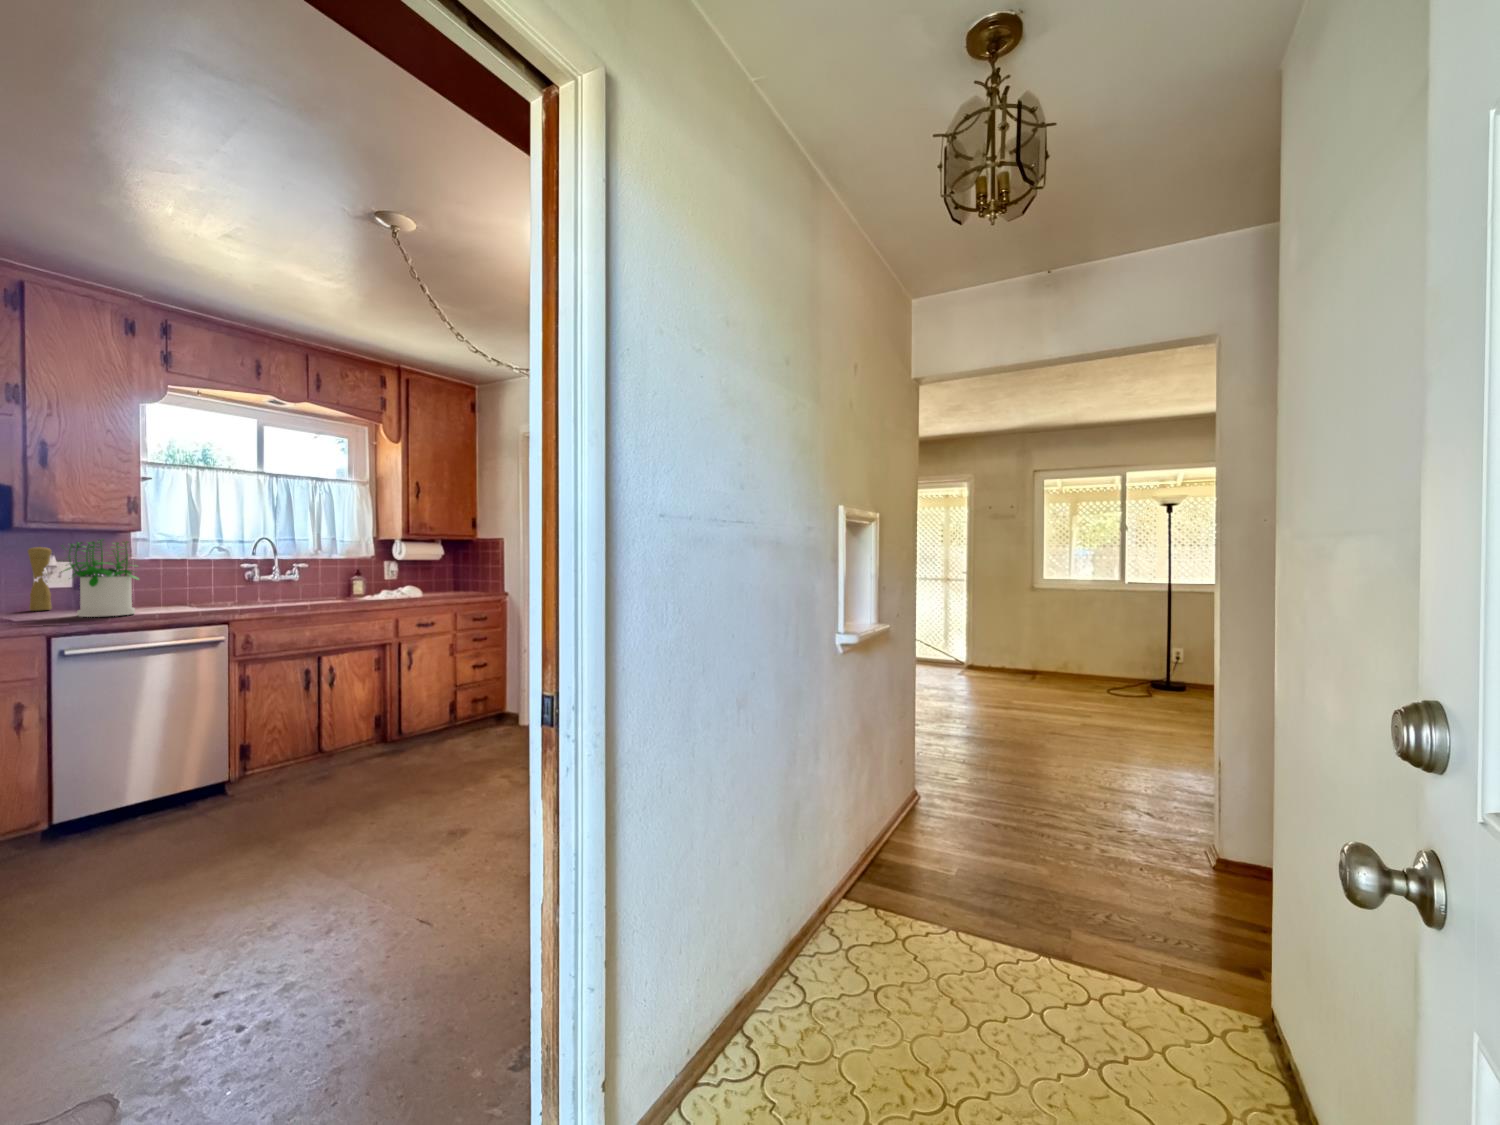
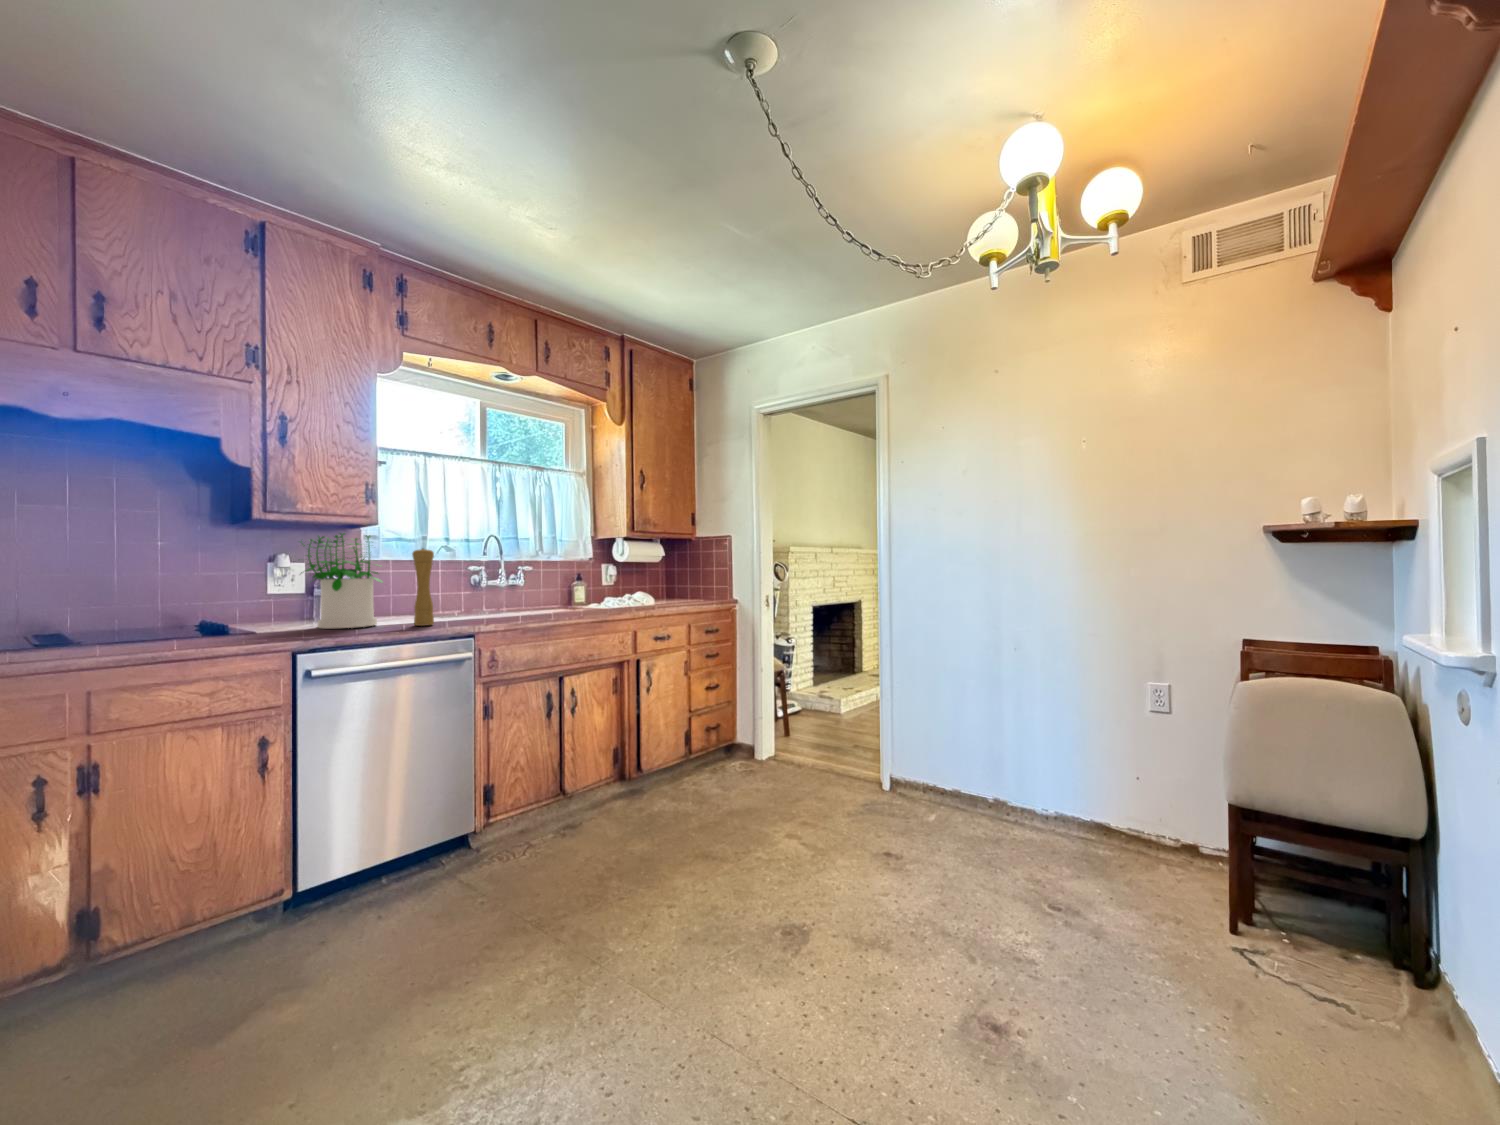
pepper mill: present [28,546,52,611] -> present [412,548,434,626]

